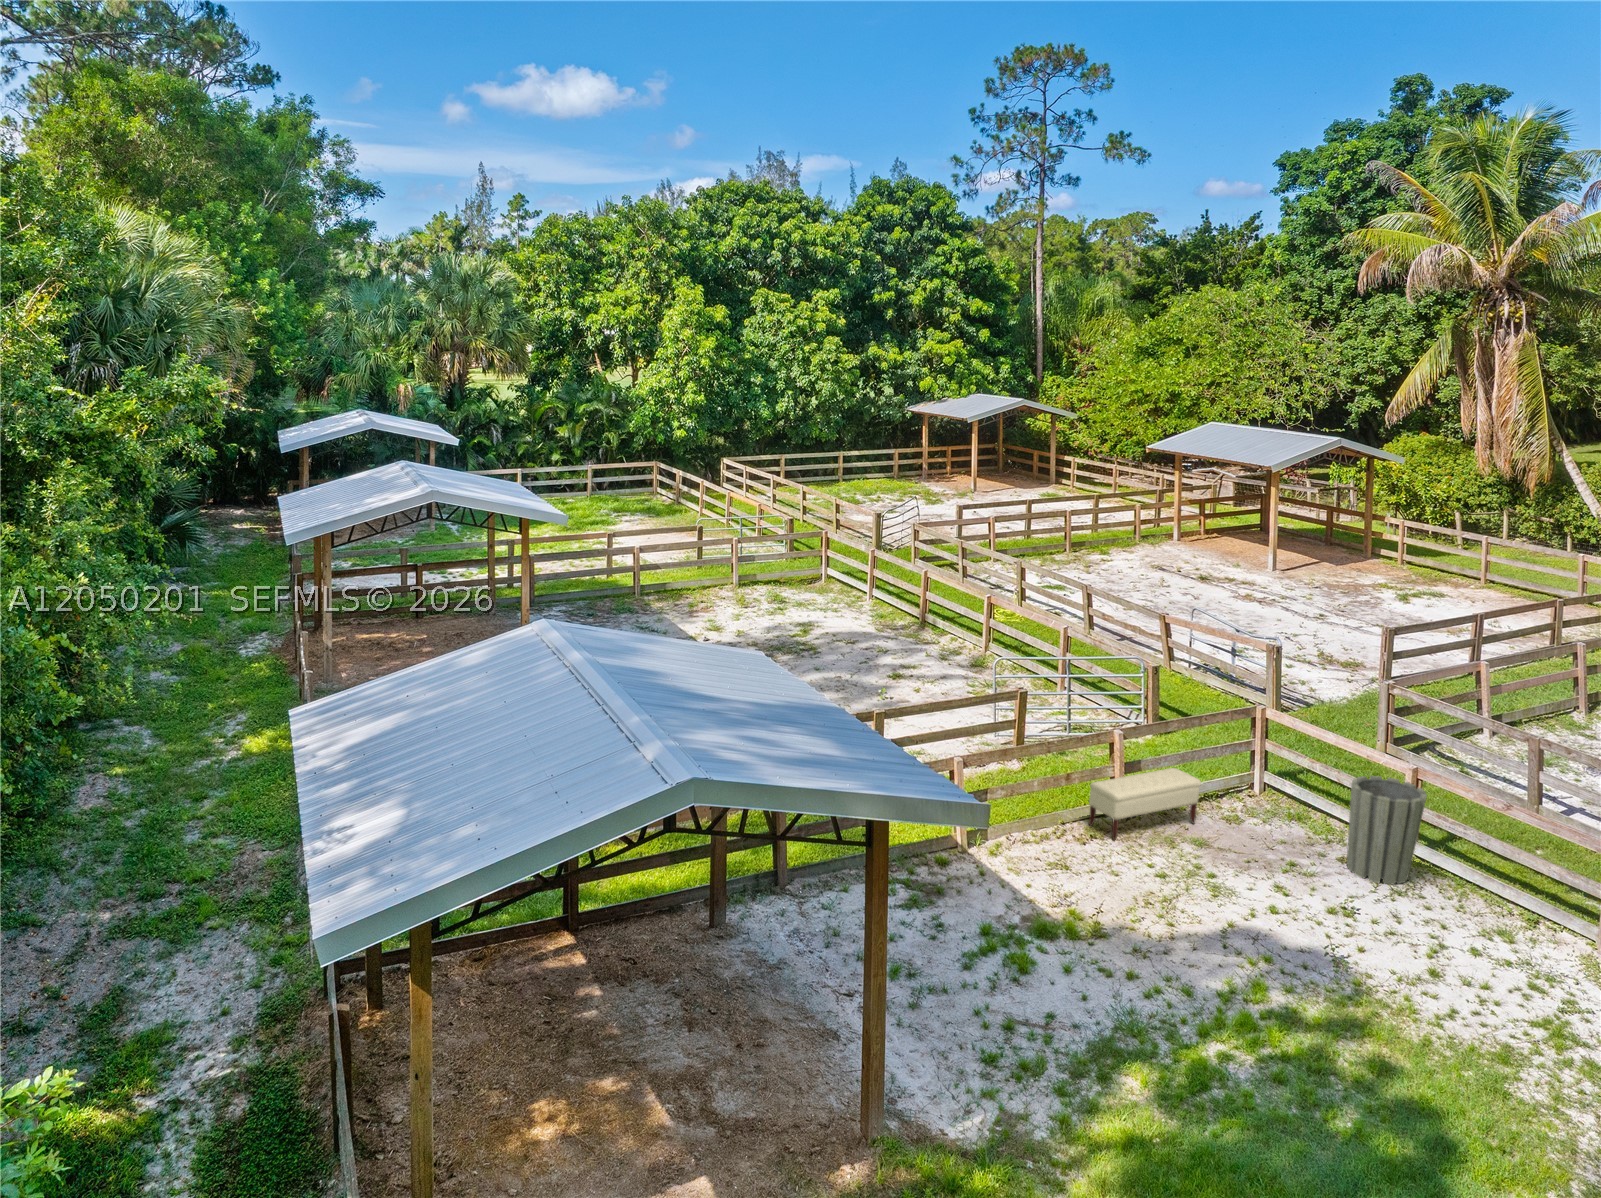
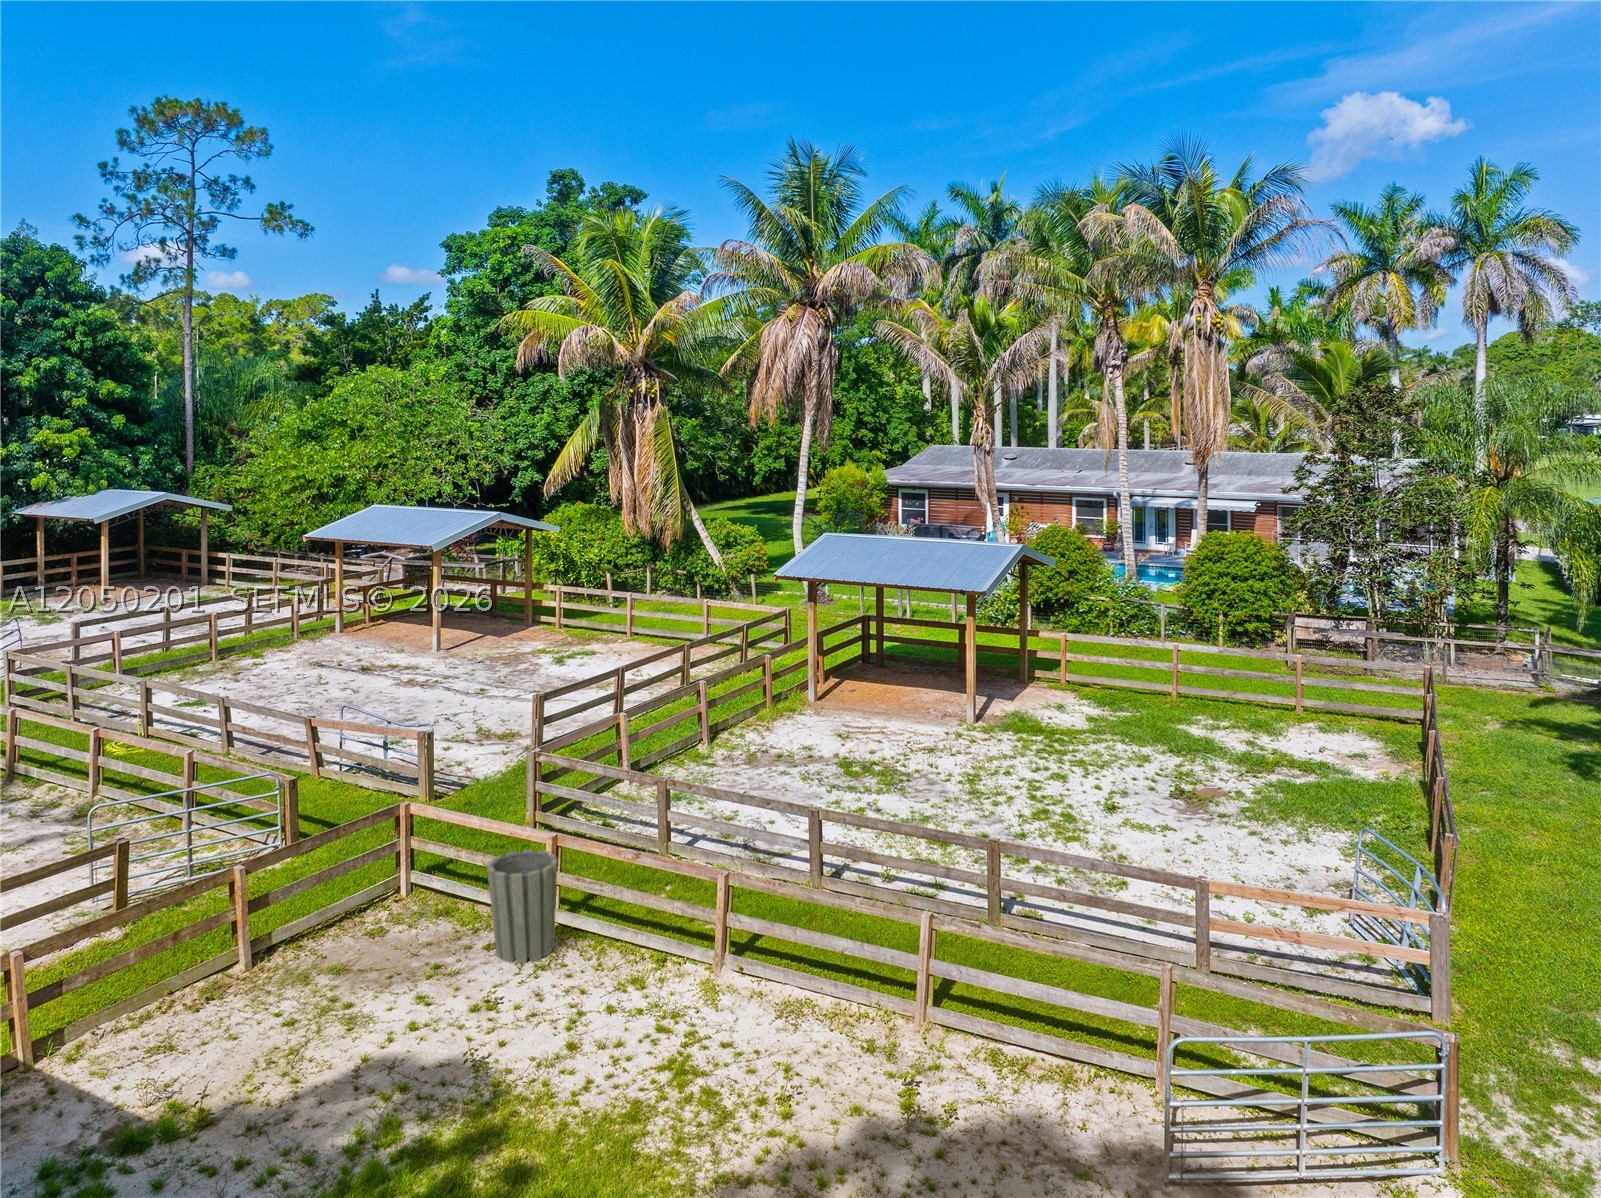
bench: present [1089,768,1201,840] -> none [191,897,335,1009]

